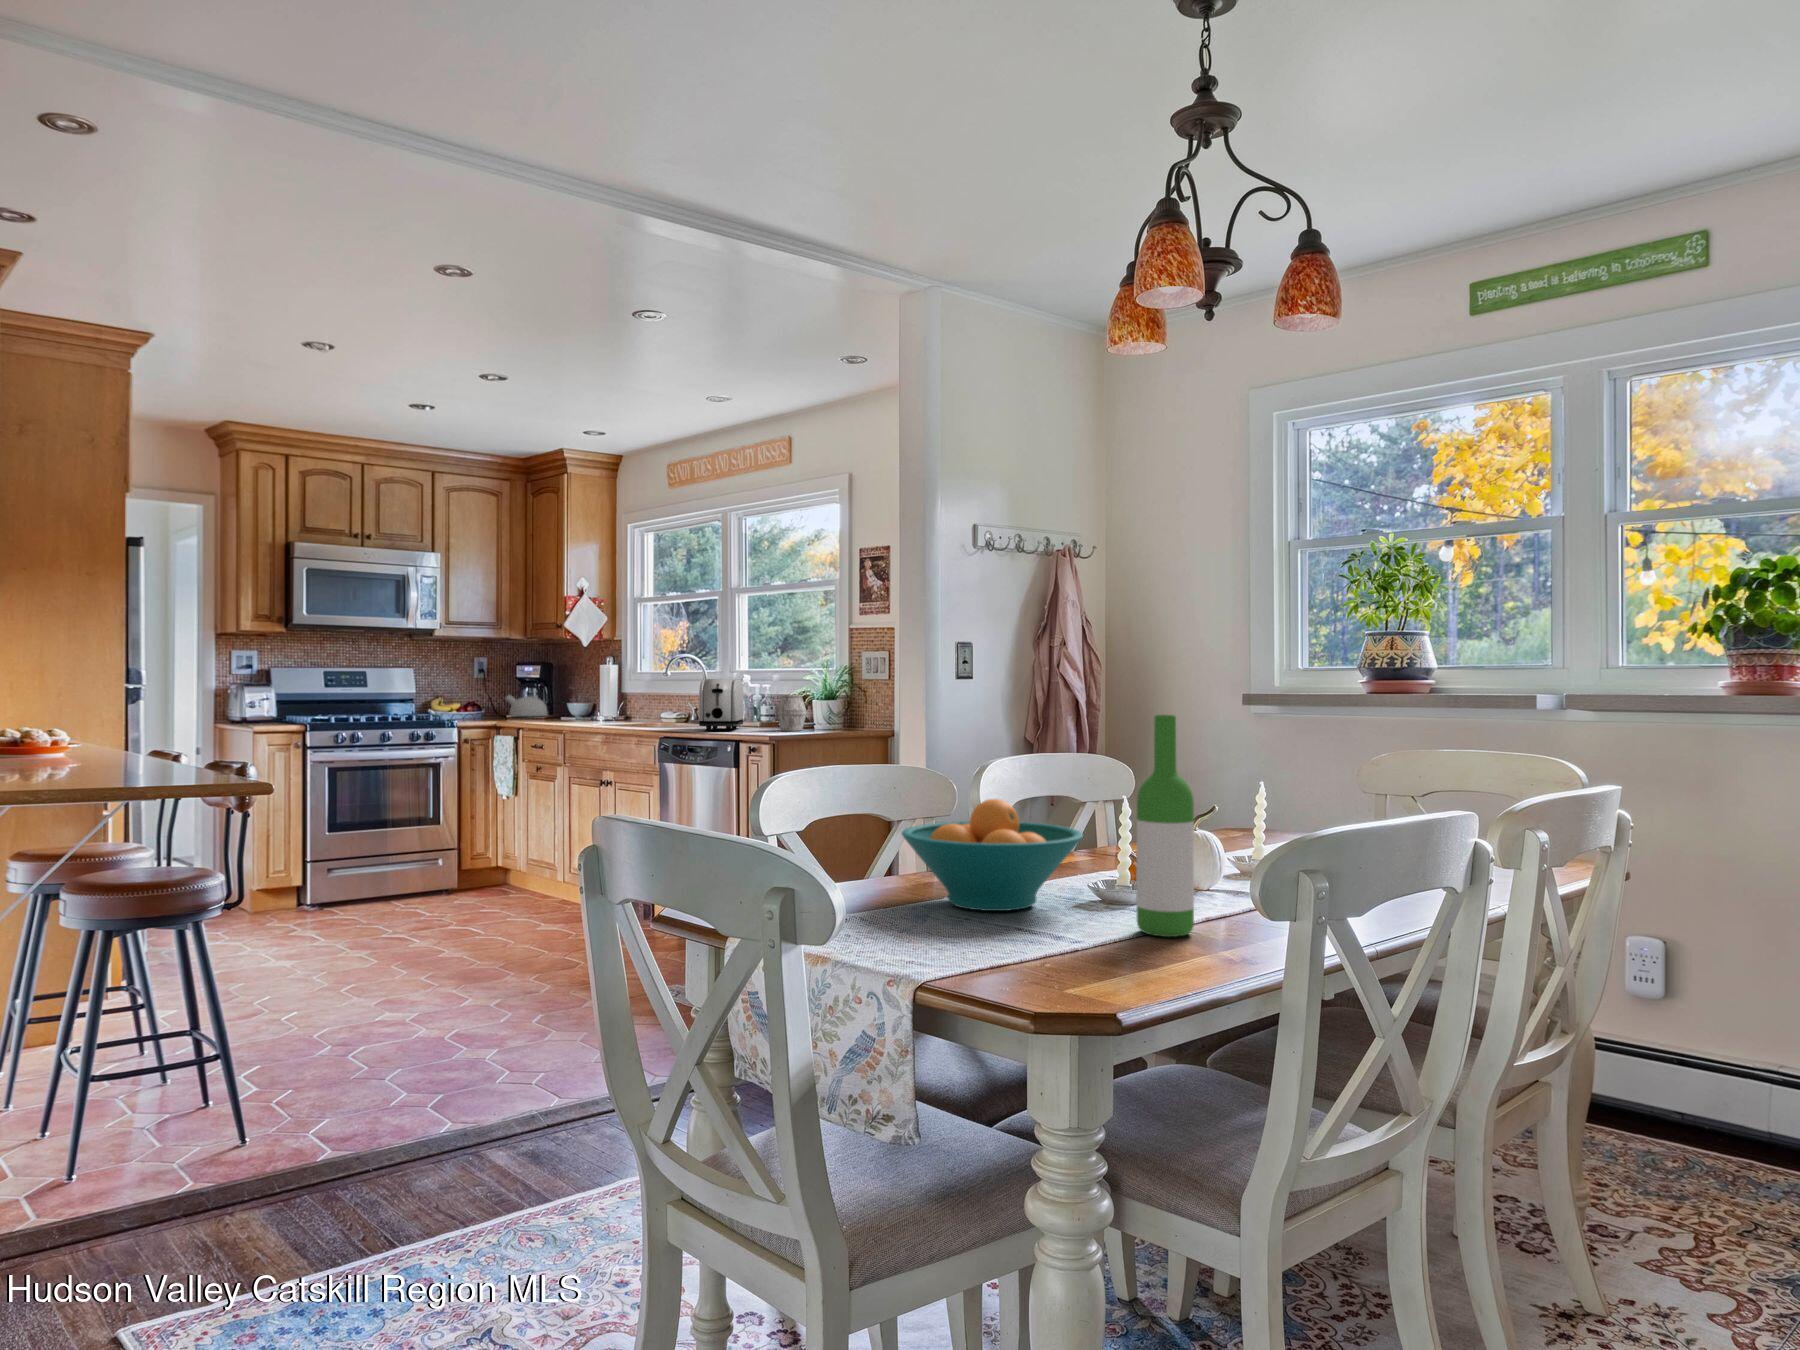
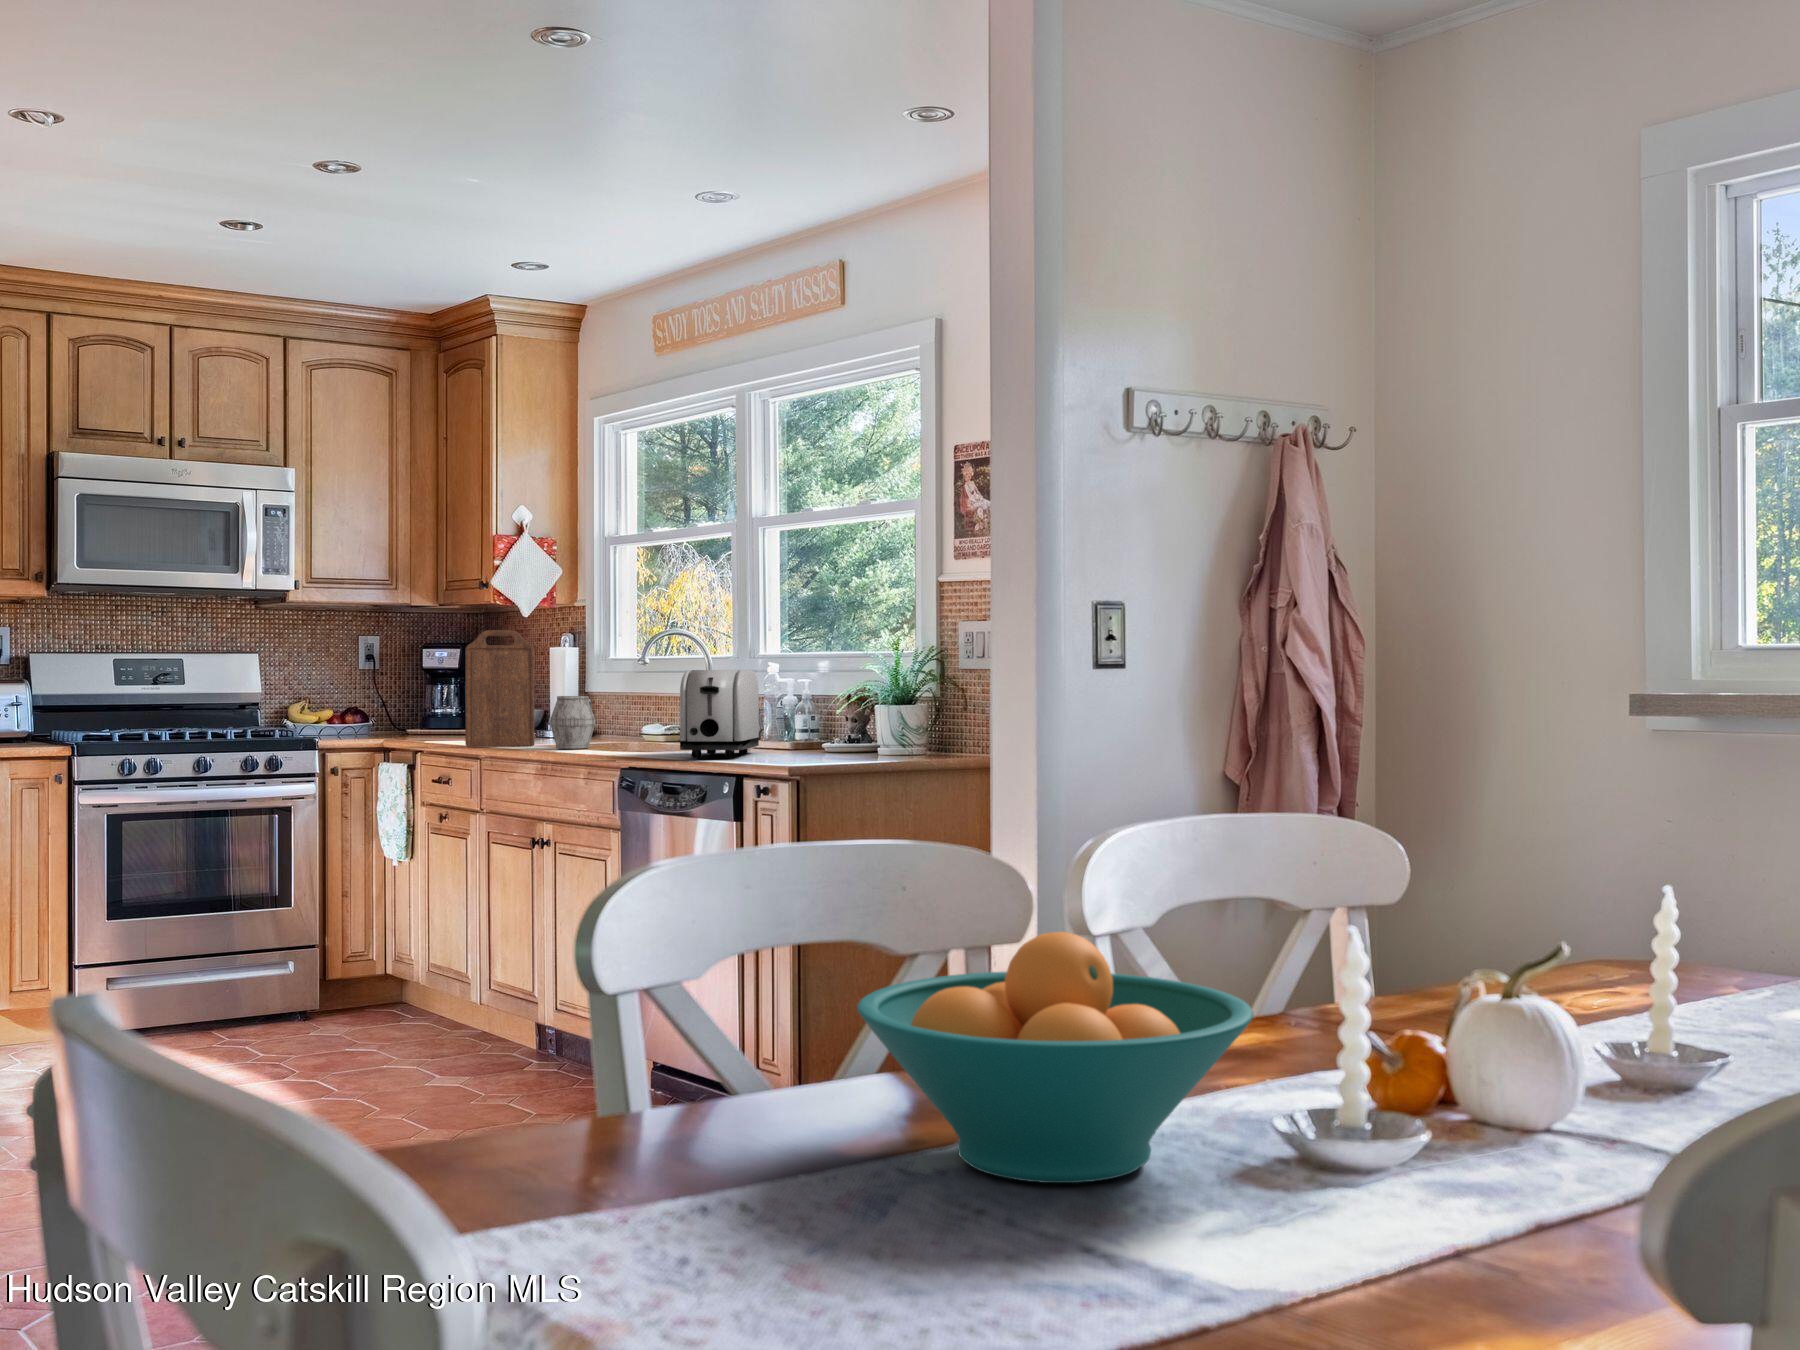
cutting board: none [557,655,600,725] -> present [465,630,534,747]
kettle: present [506,683,548,717] -> none [402,677,472,731]
mug: present [777,695,807,731] -> present [550,696,595,749]
wine bottle: present [1136,715,1194,937] -> none [1359,754,1495,1278]

